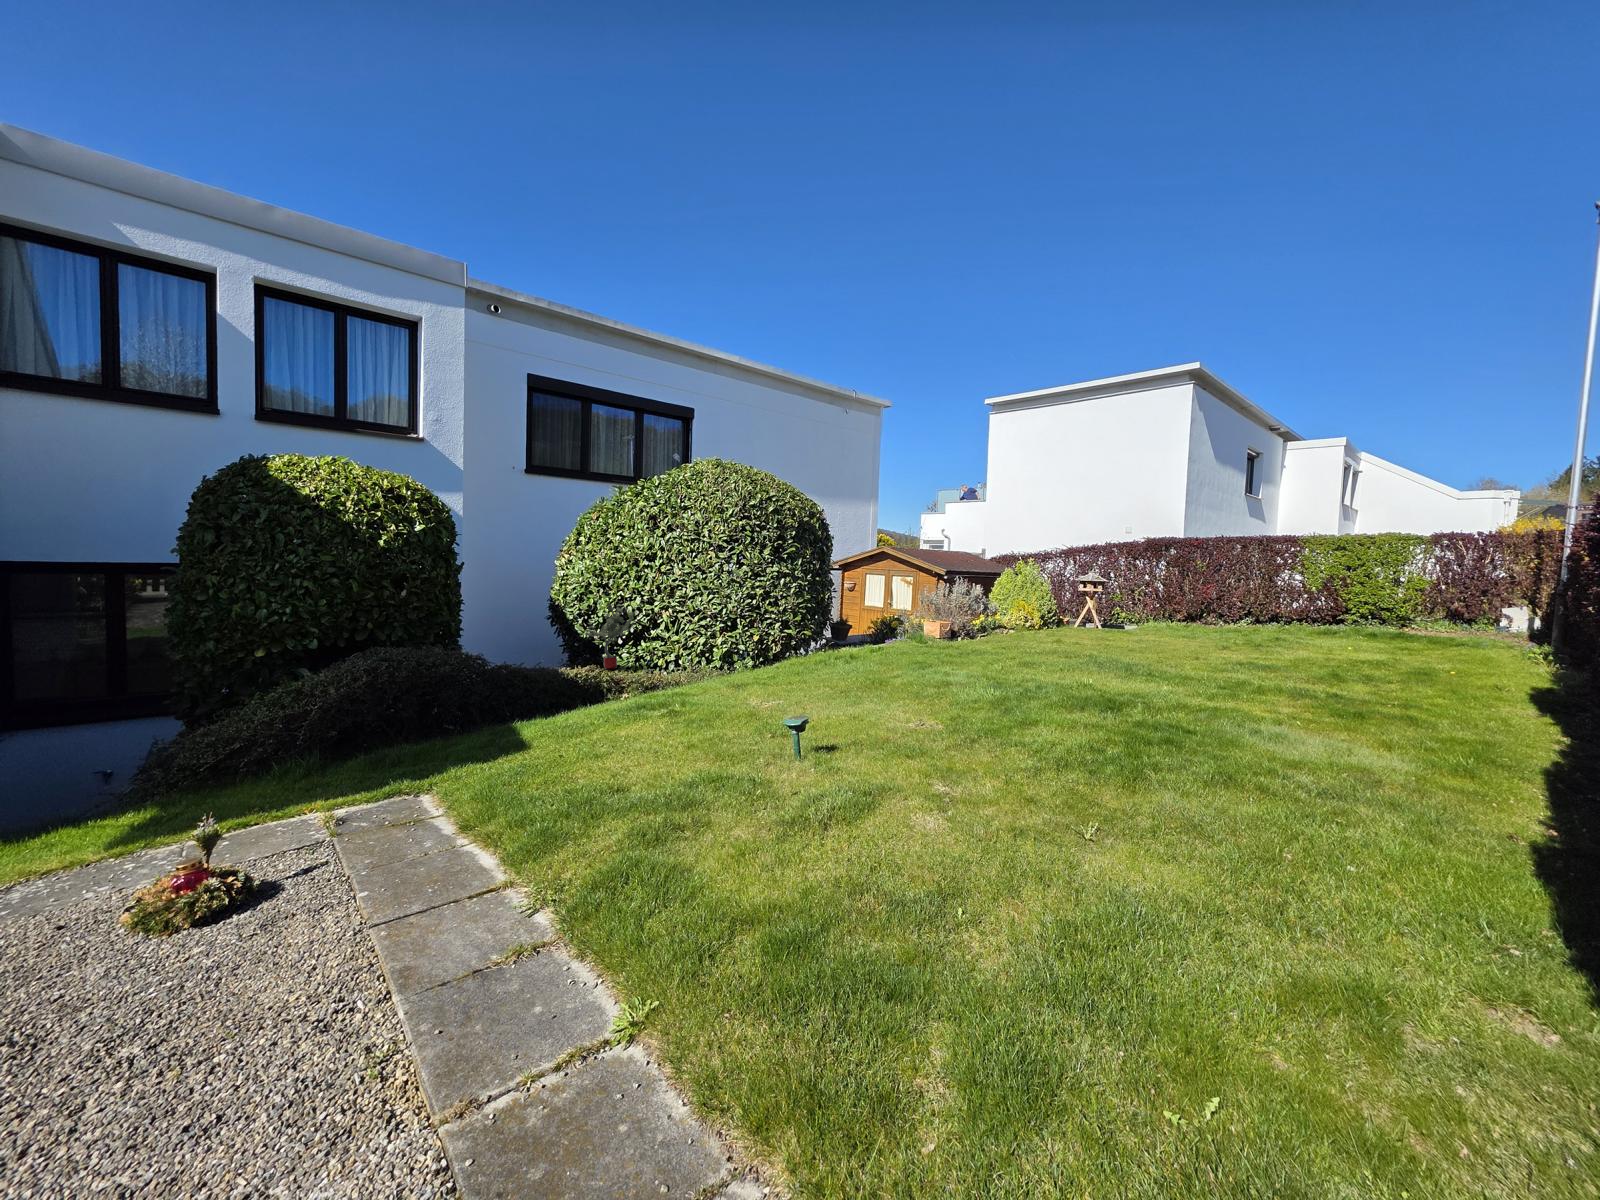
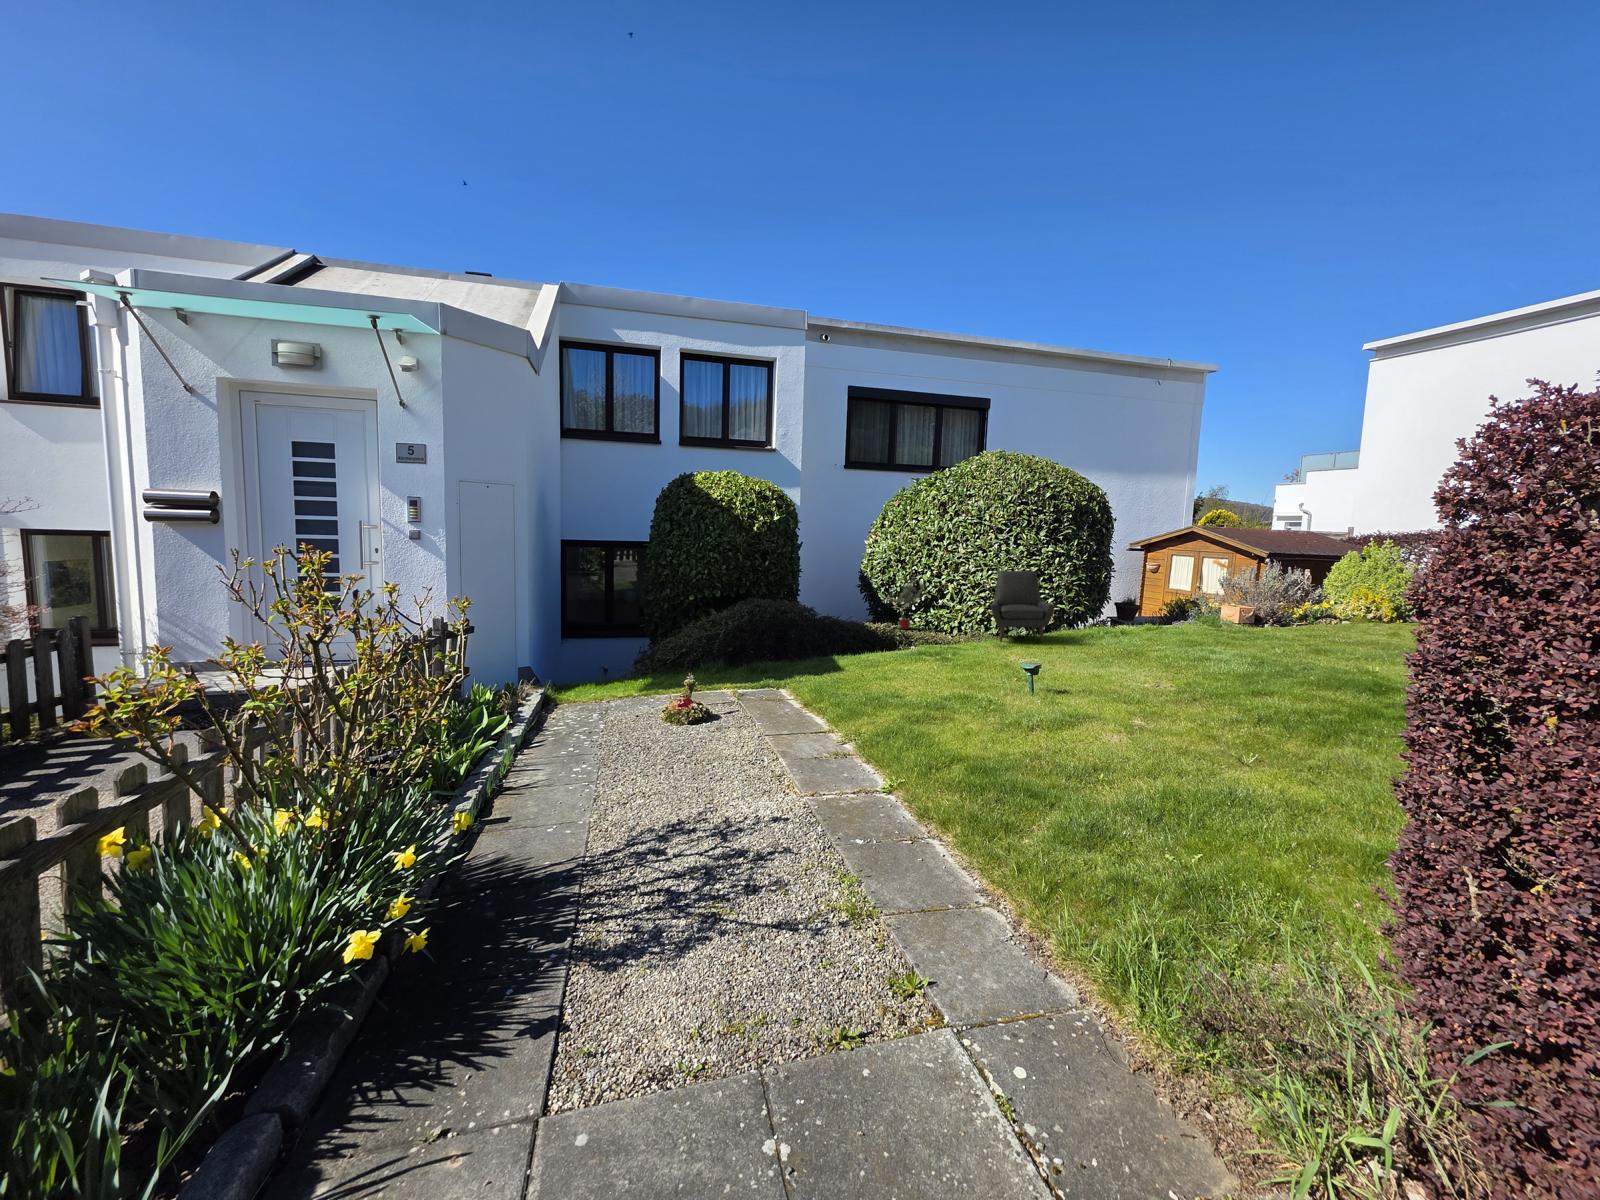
chair: none [717,594,788,679] -> present [991,571,1054,642]

